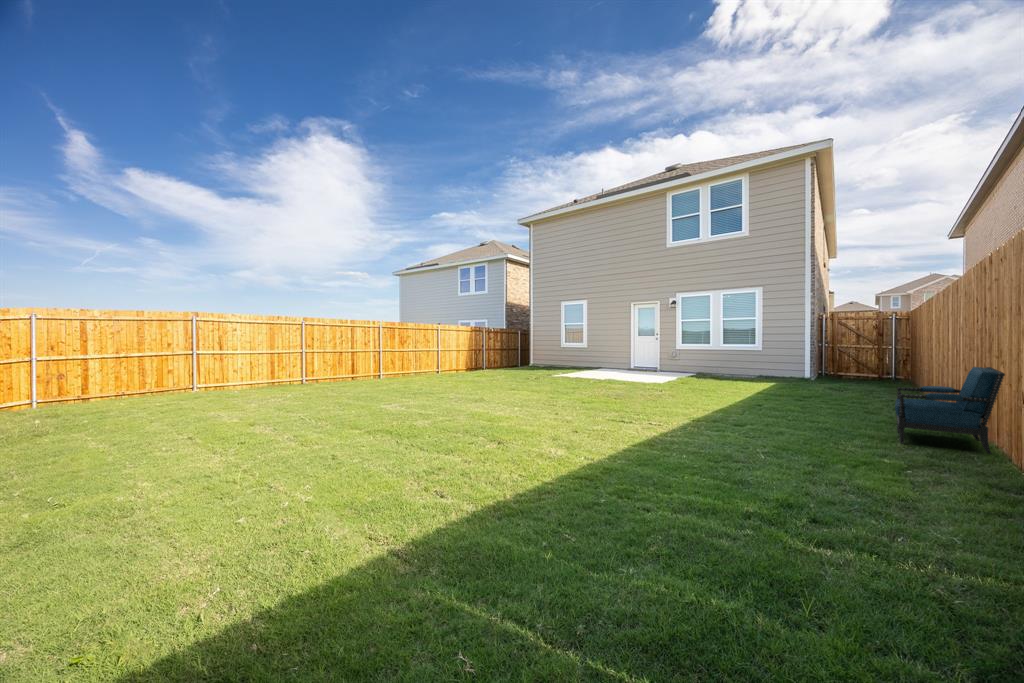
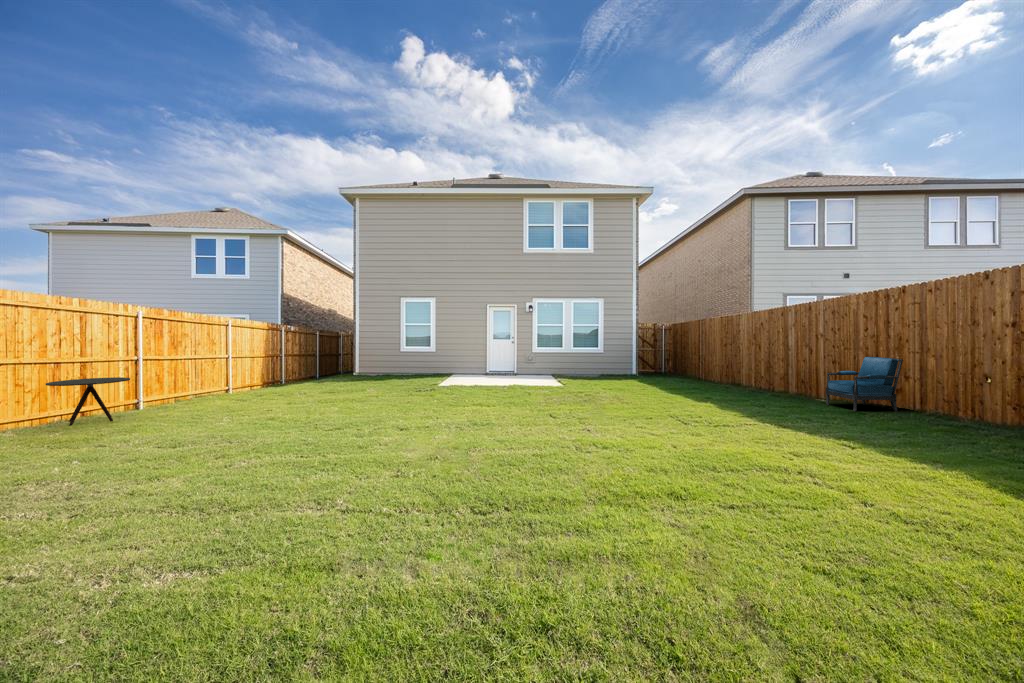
round table: none [330,361,363,384] -> present [46,377,130,426]

